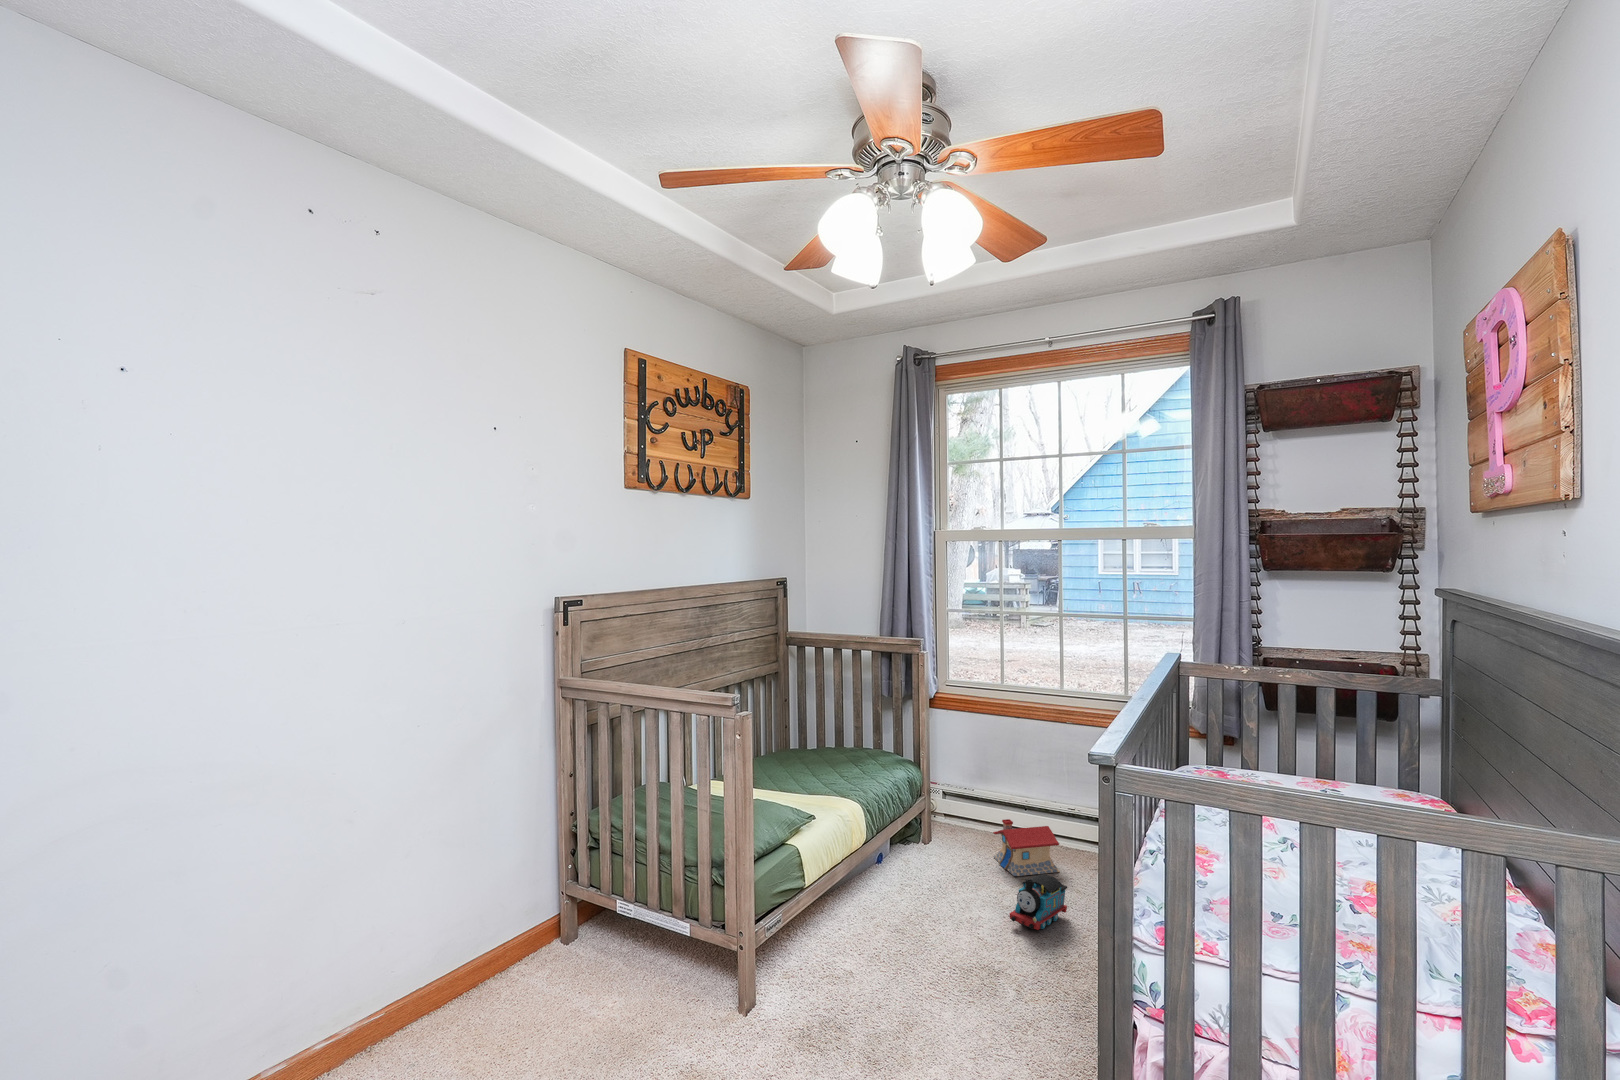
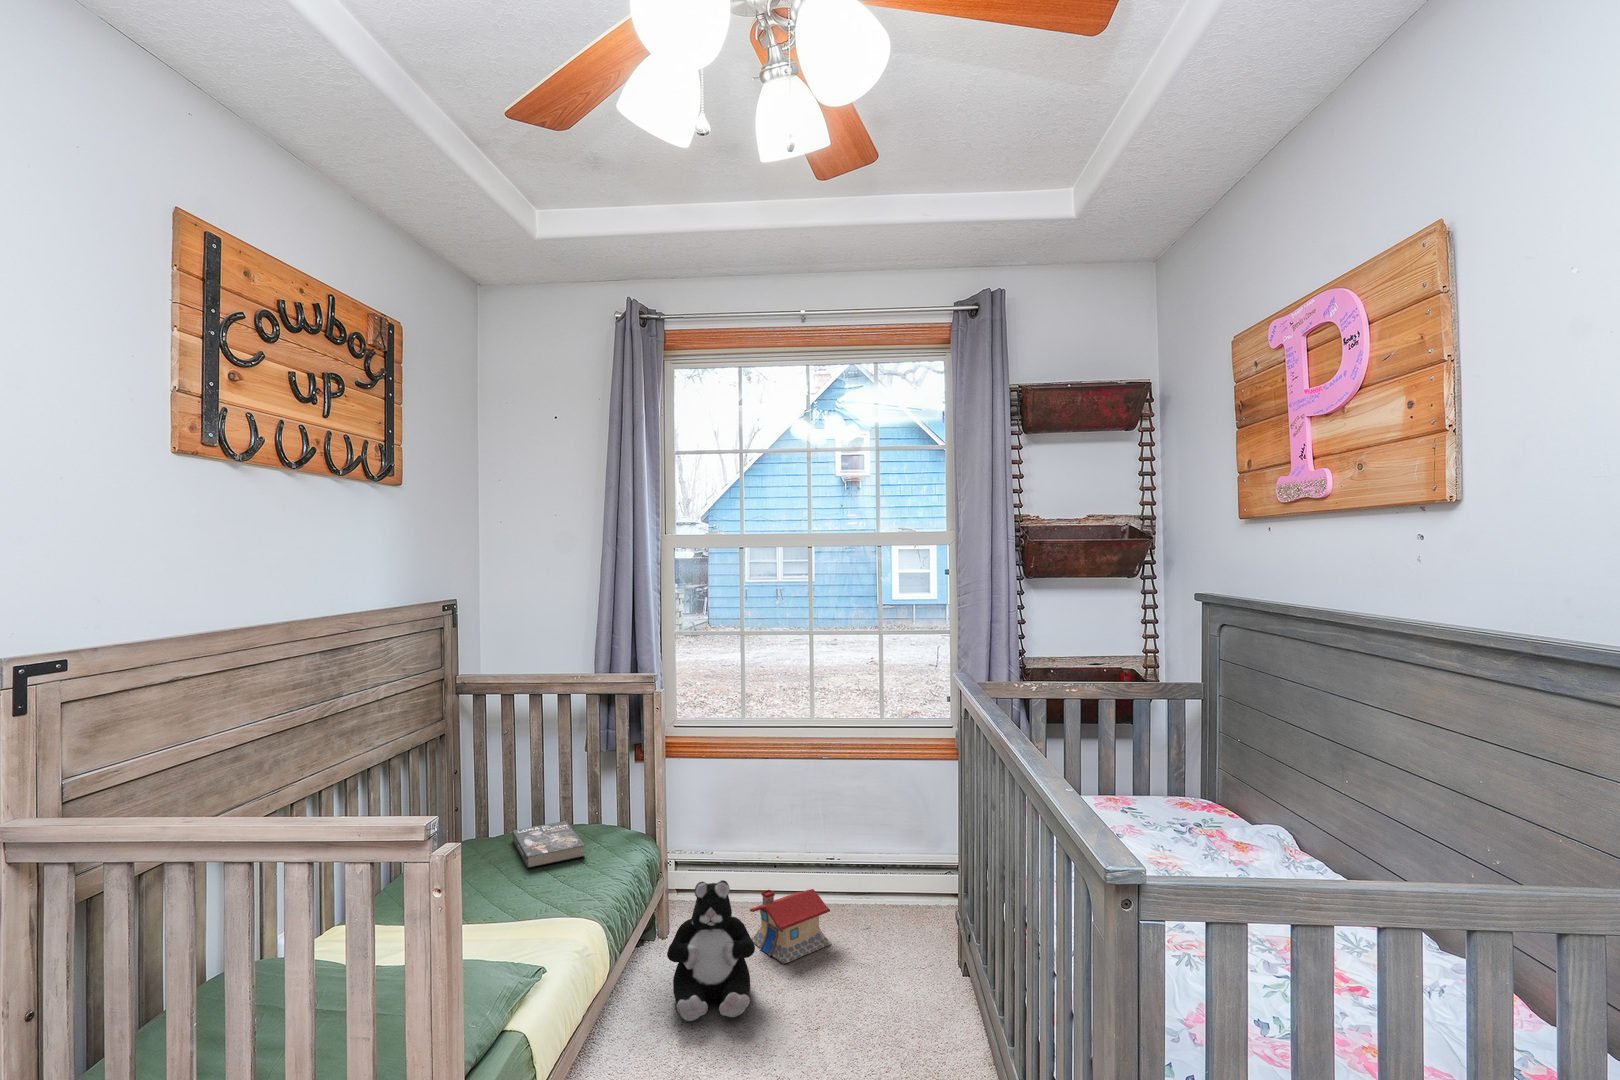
book: none [820,743,863,767] -> present [513,821,585,868]
plush toy: none [918,797,985,898] -> present [667,880,755,1021]
toy train: present [1010,874,1067,930] -> none [805,962,864,1044]

